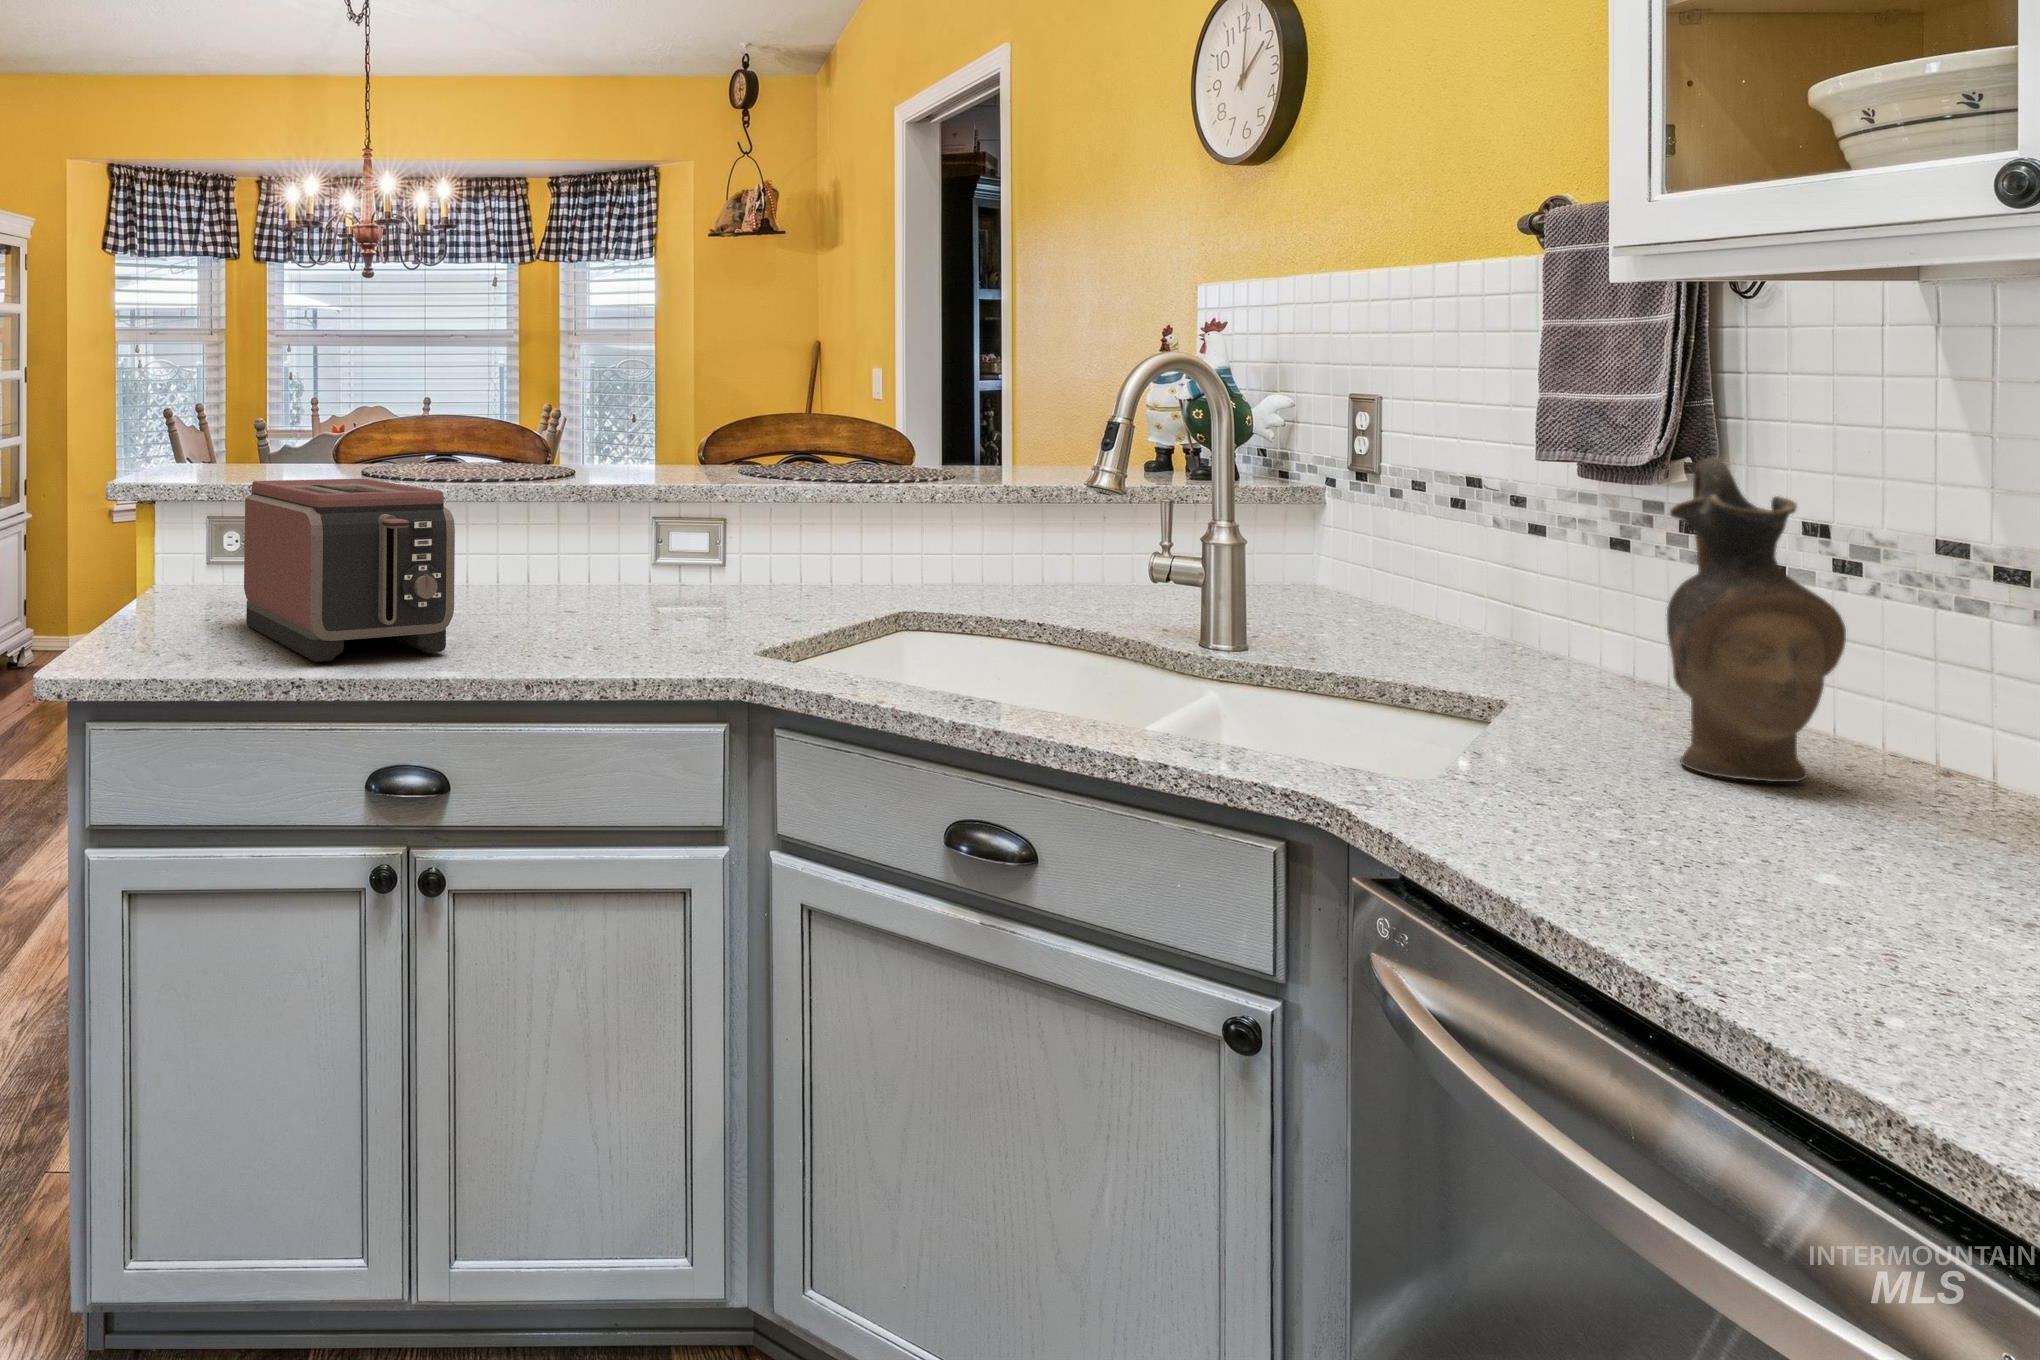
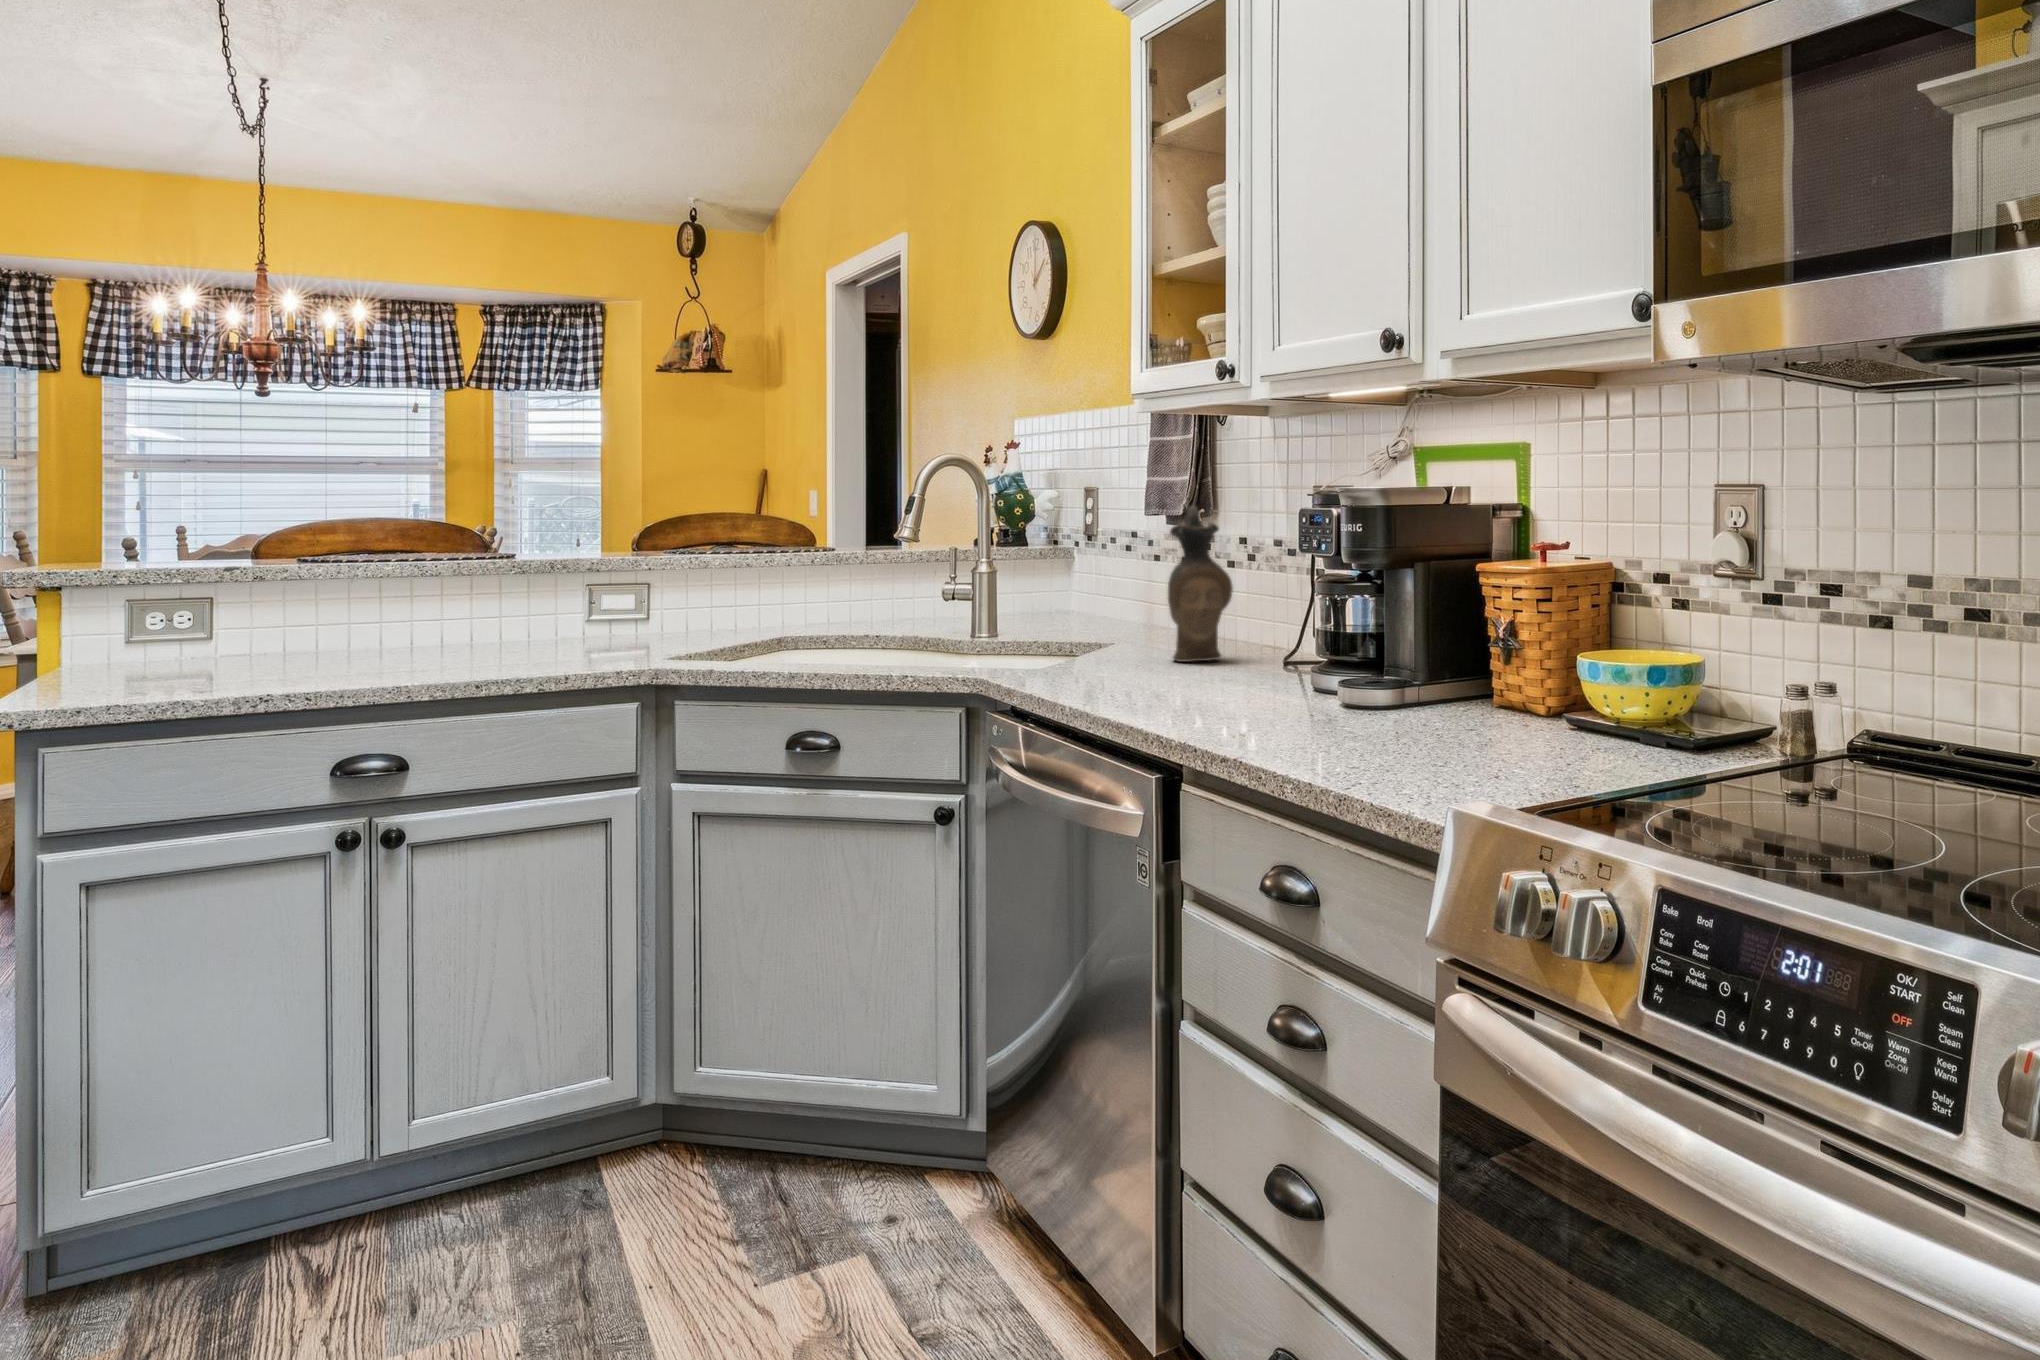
toaster: present [244,479,455,662] -> none [191,553,409,685]

